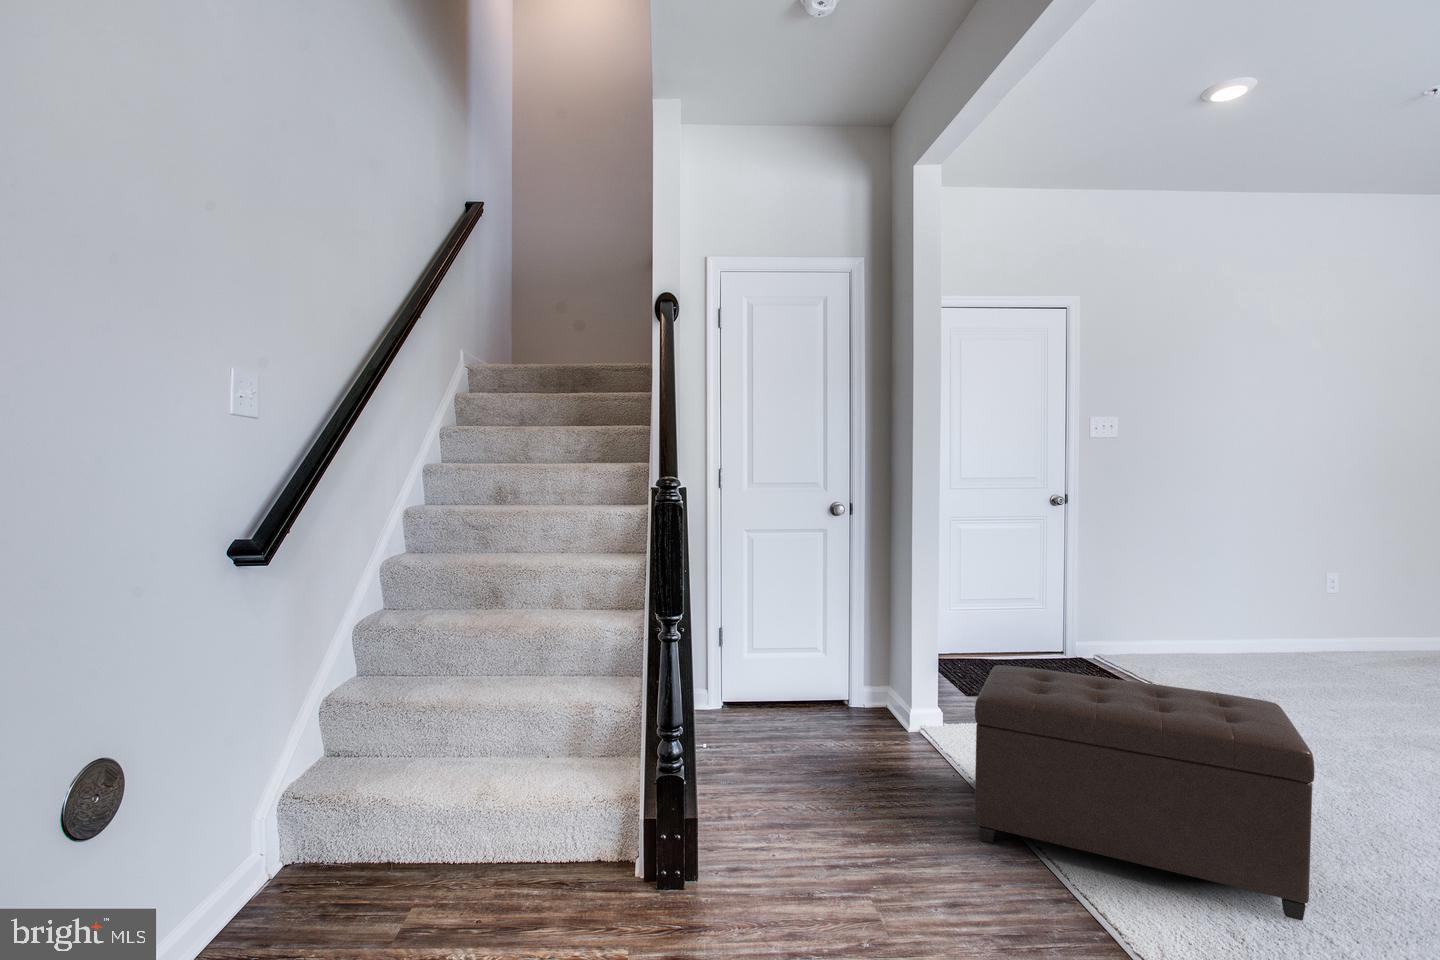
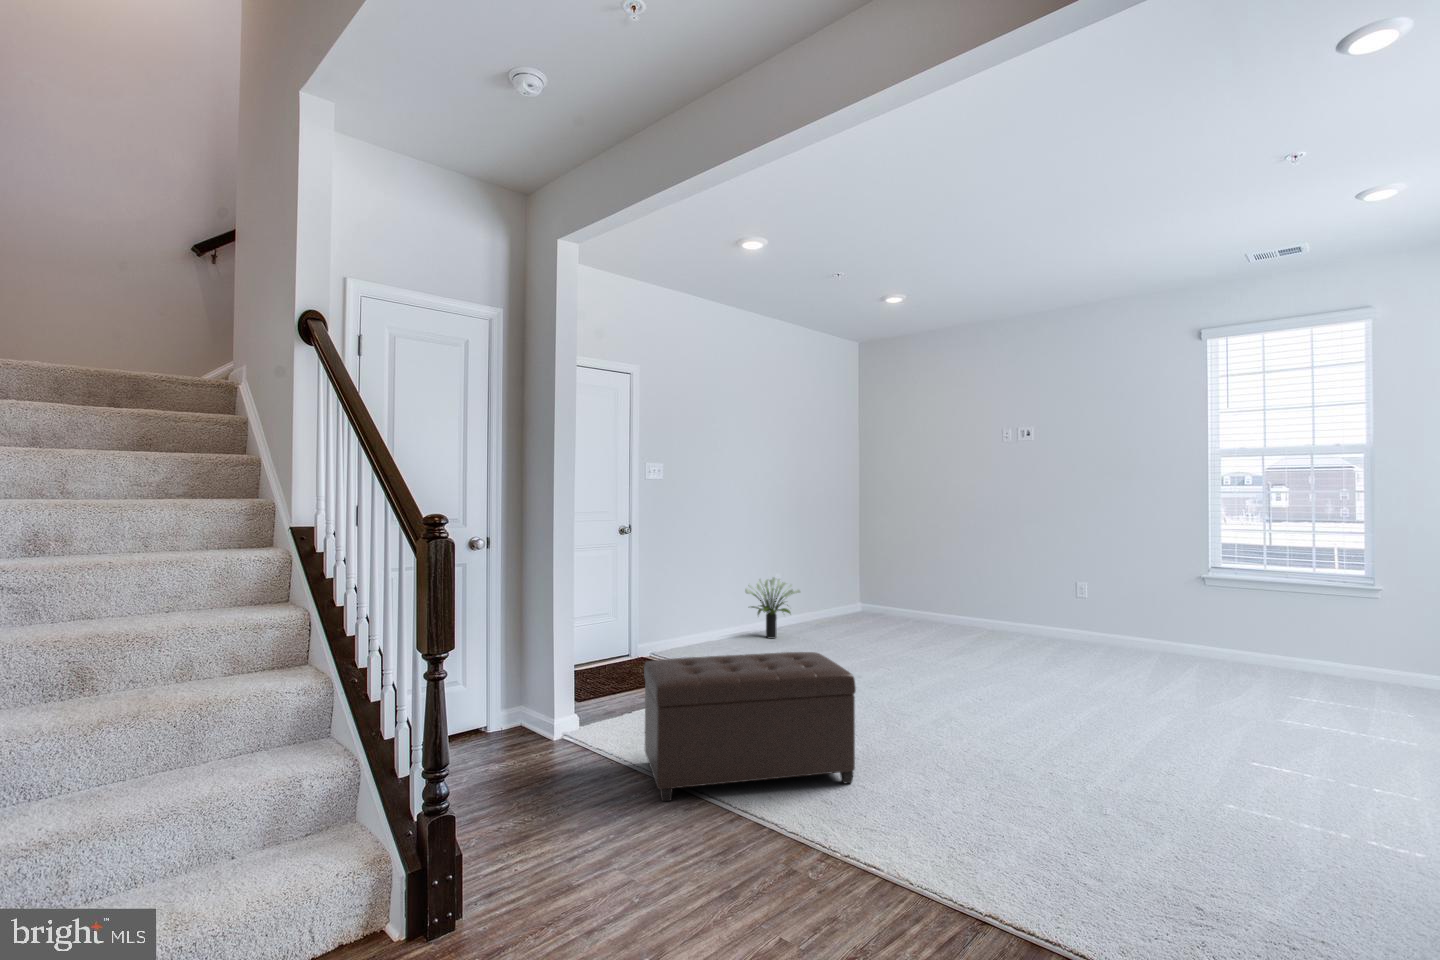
potted plant: none [1255,581,1360,669] -> present [745,577,800,639]

